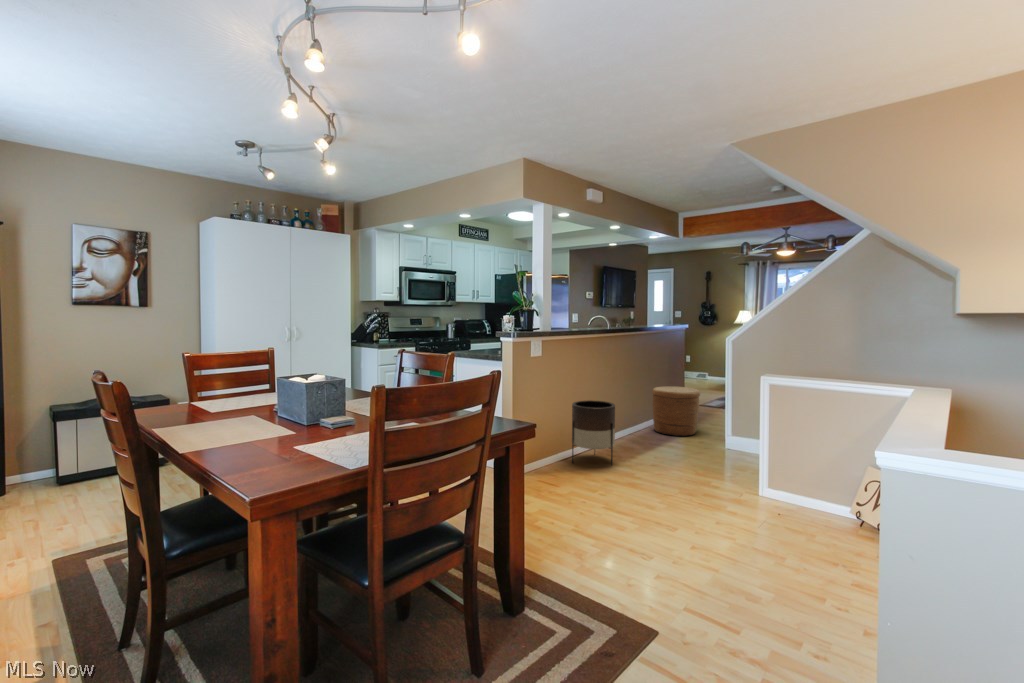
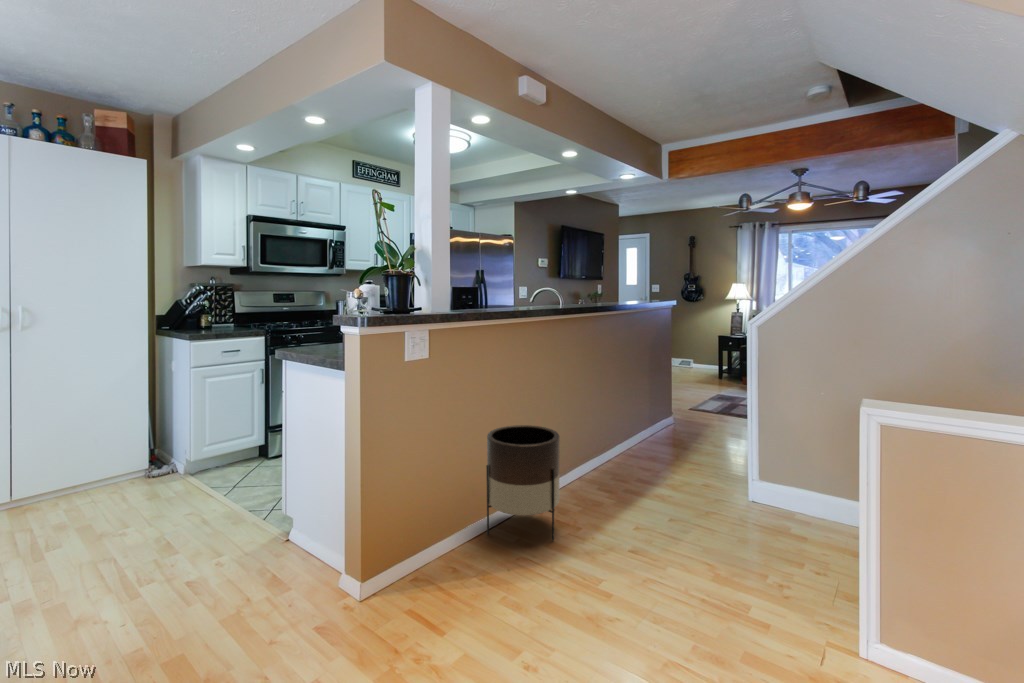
woven basket: present [652,386,700,436] -> none [623,390,693,467]

